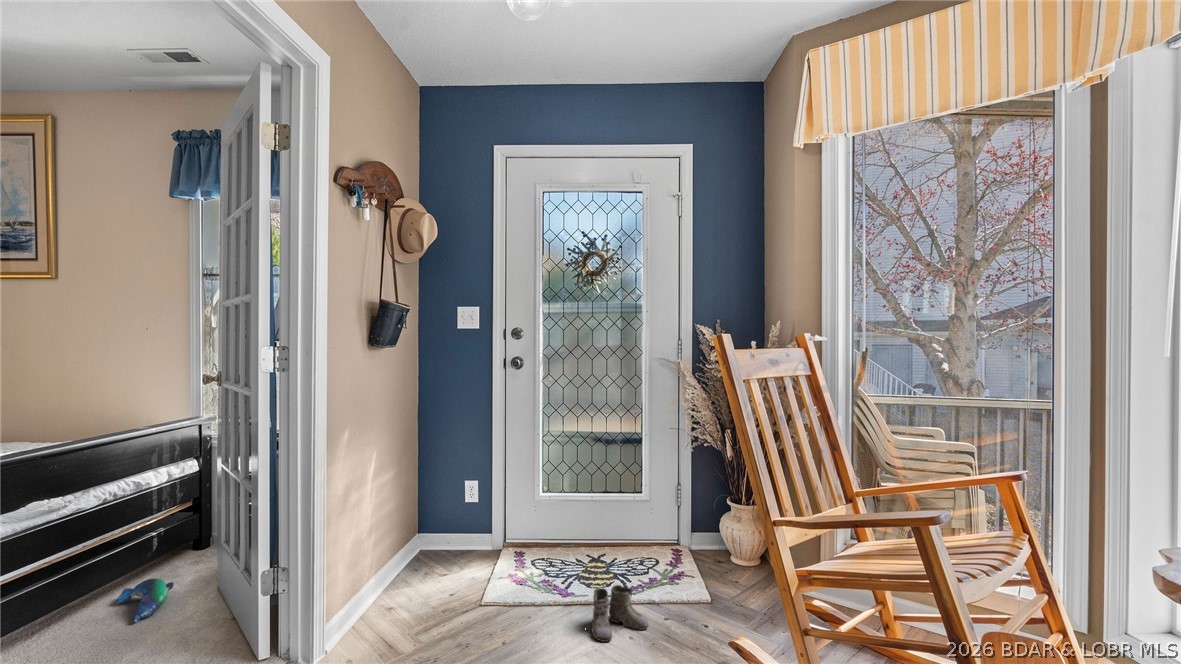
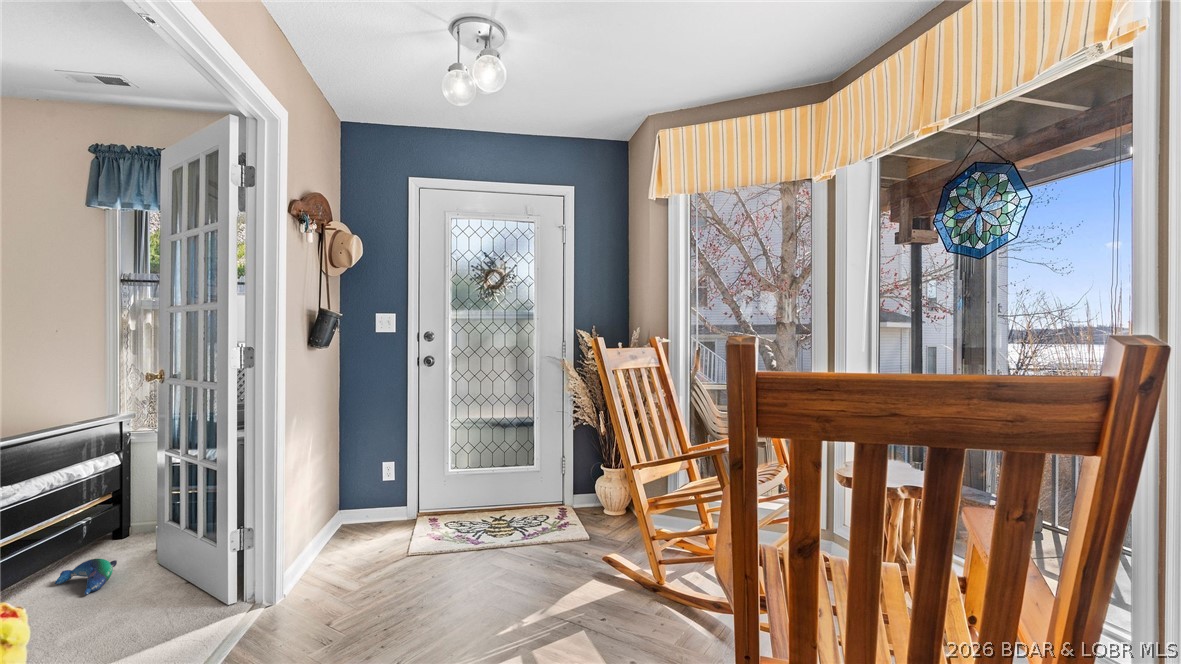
boots: present [591,585,648,642] -> none [491,530,544,570]

